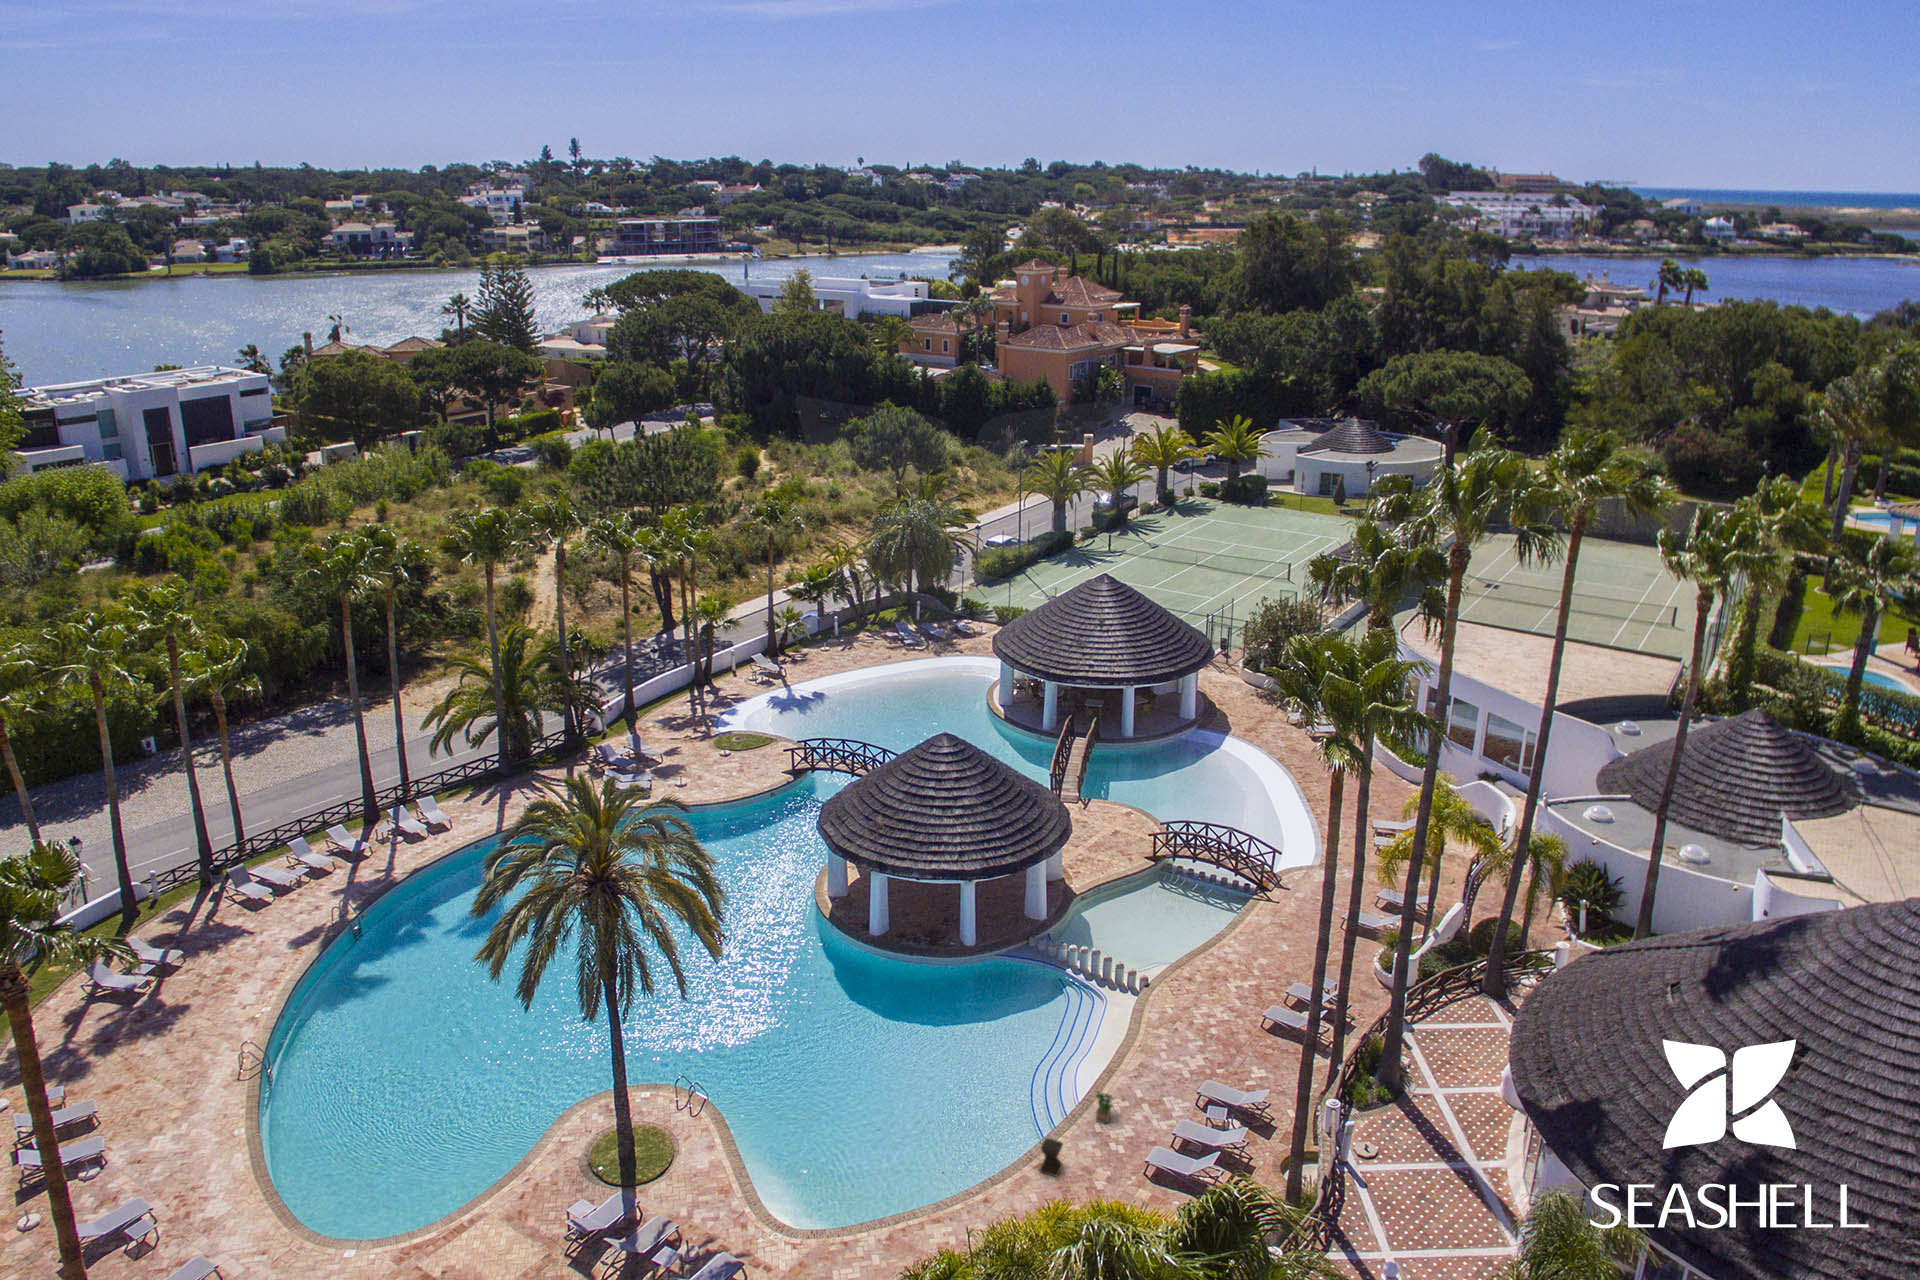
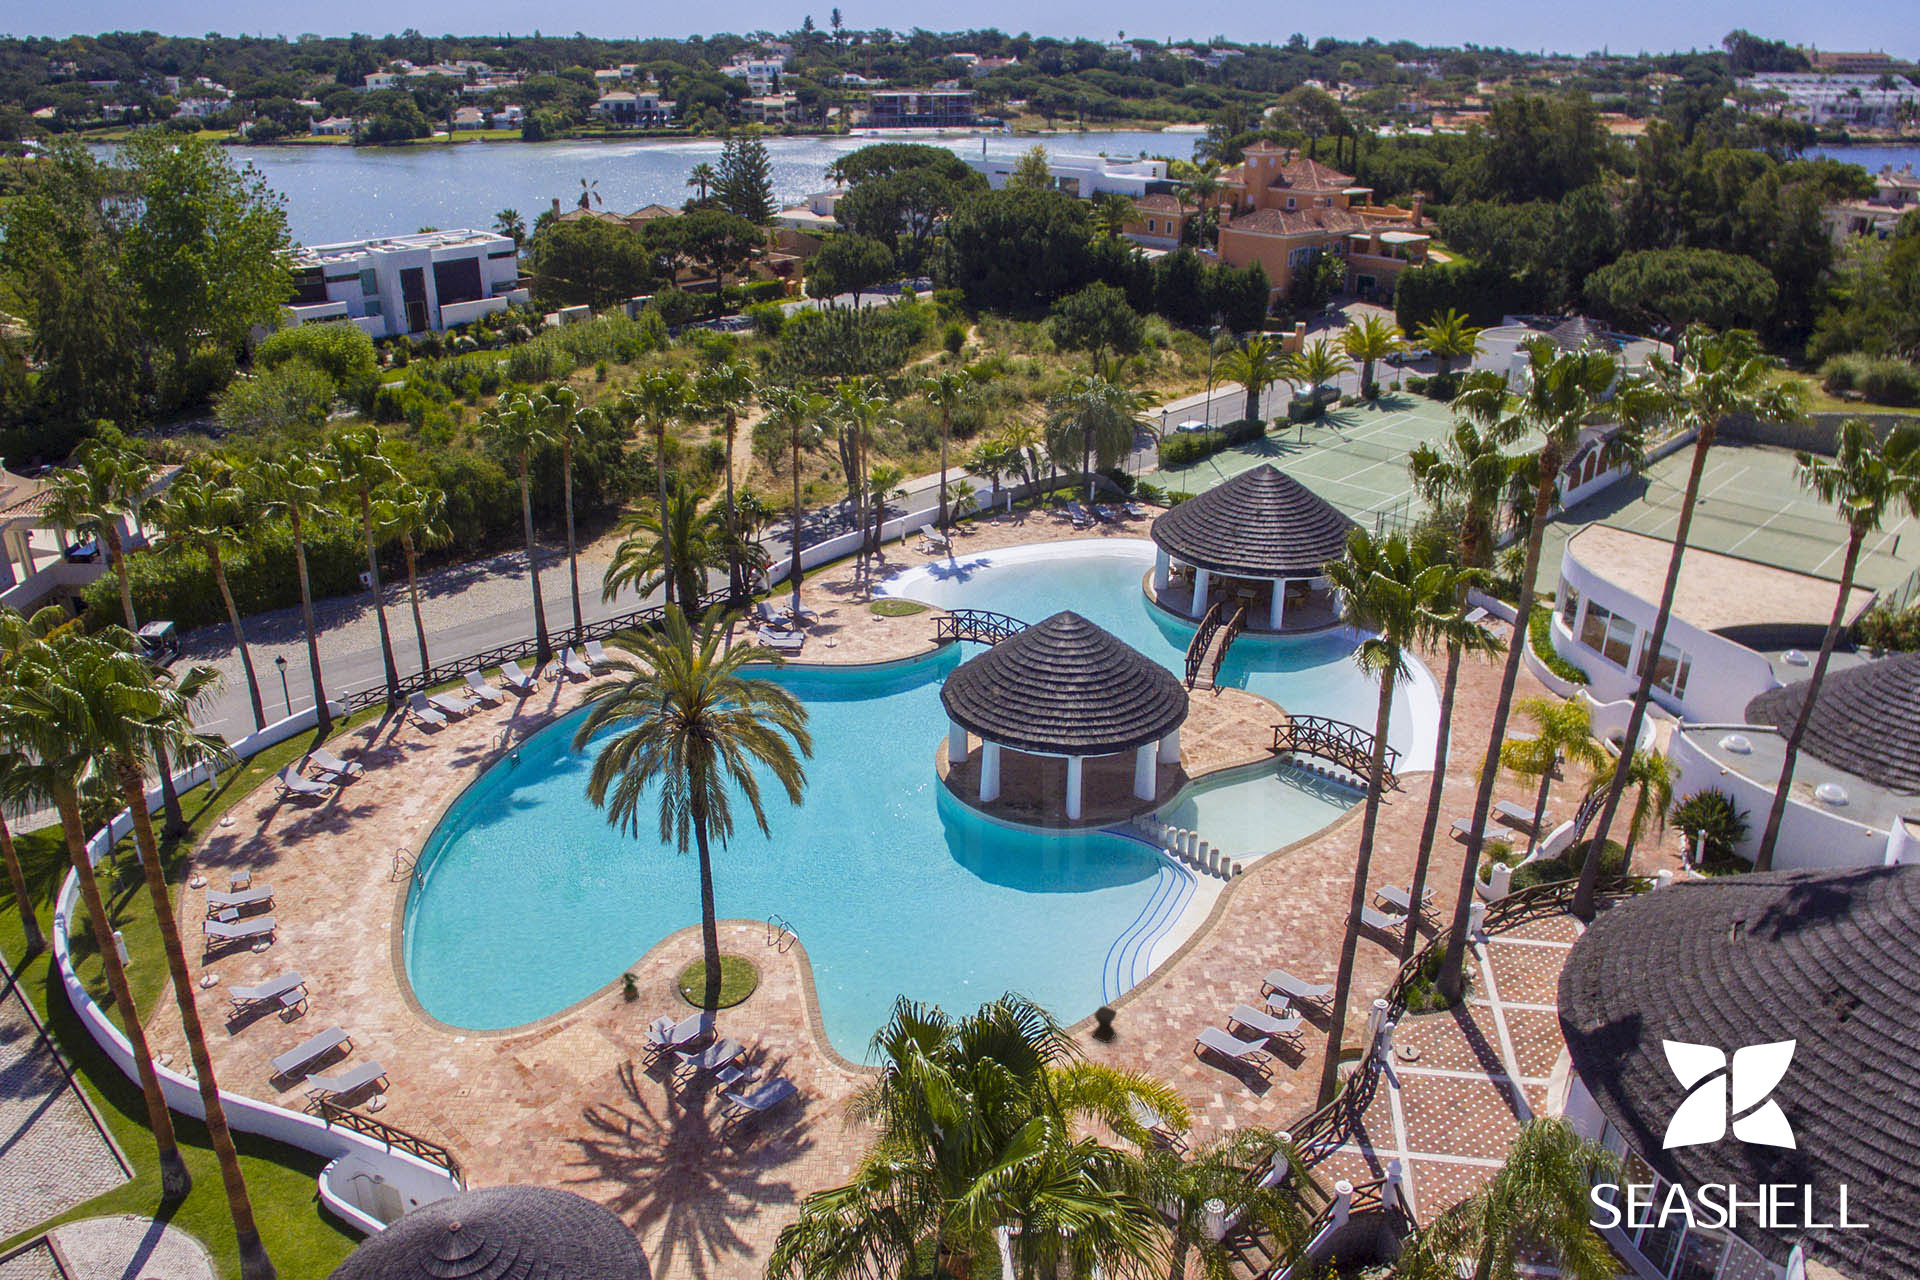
potted tree: present [1096,1093,1113,1124] -> present [621,972,639,1002]

